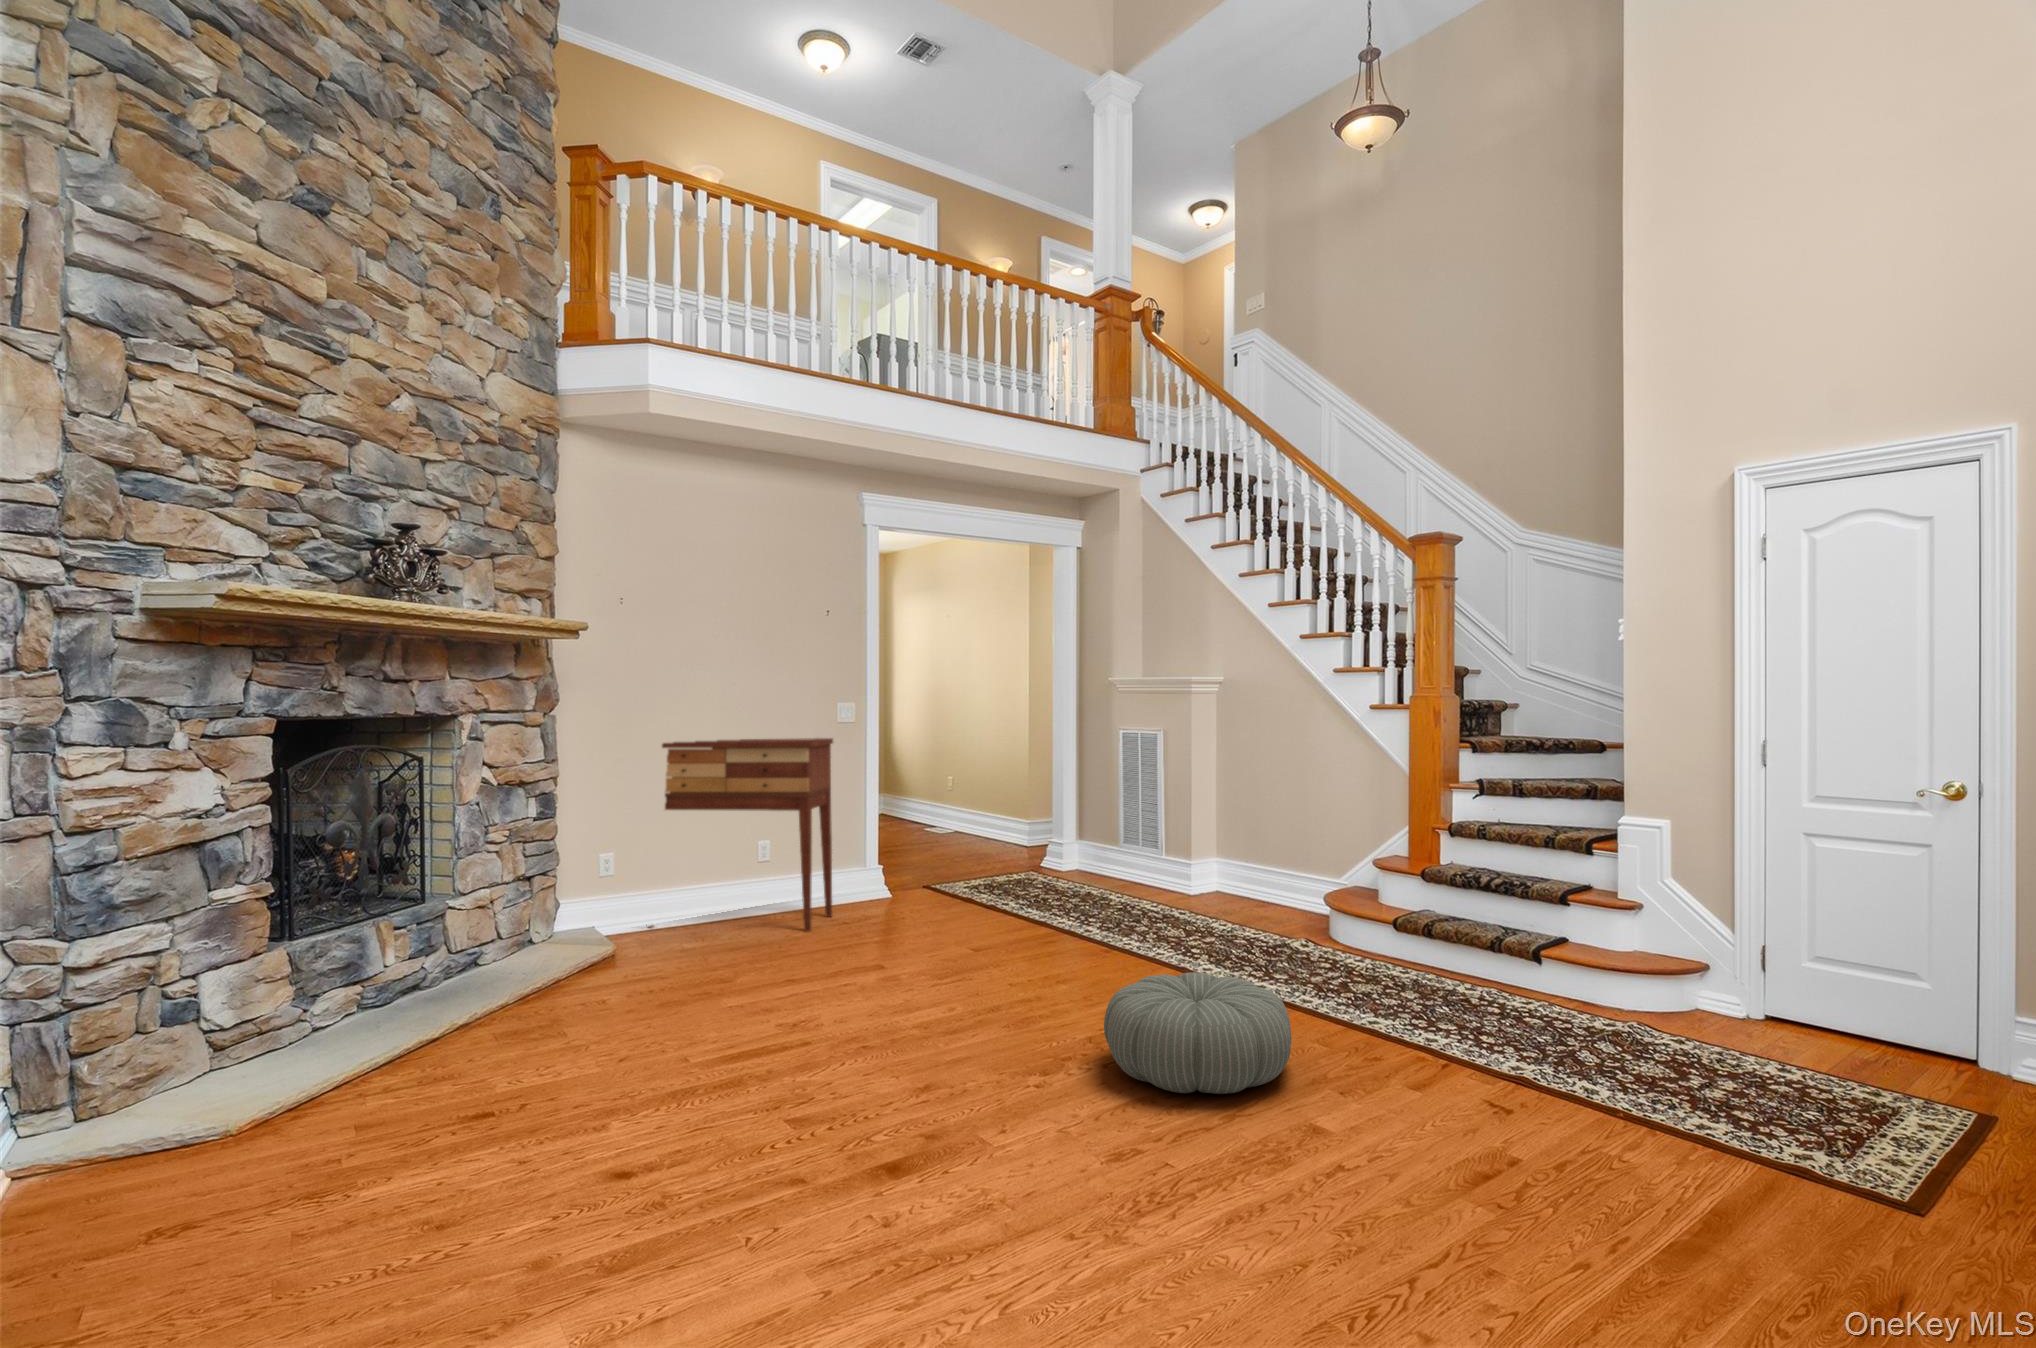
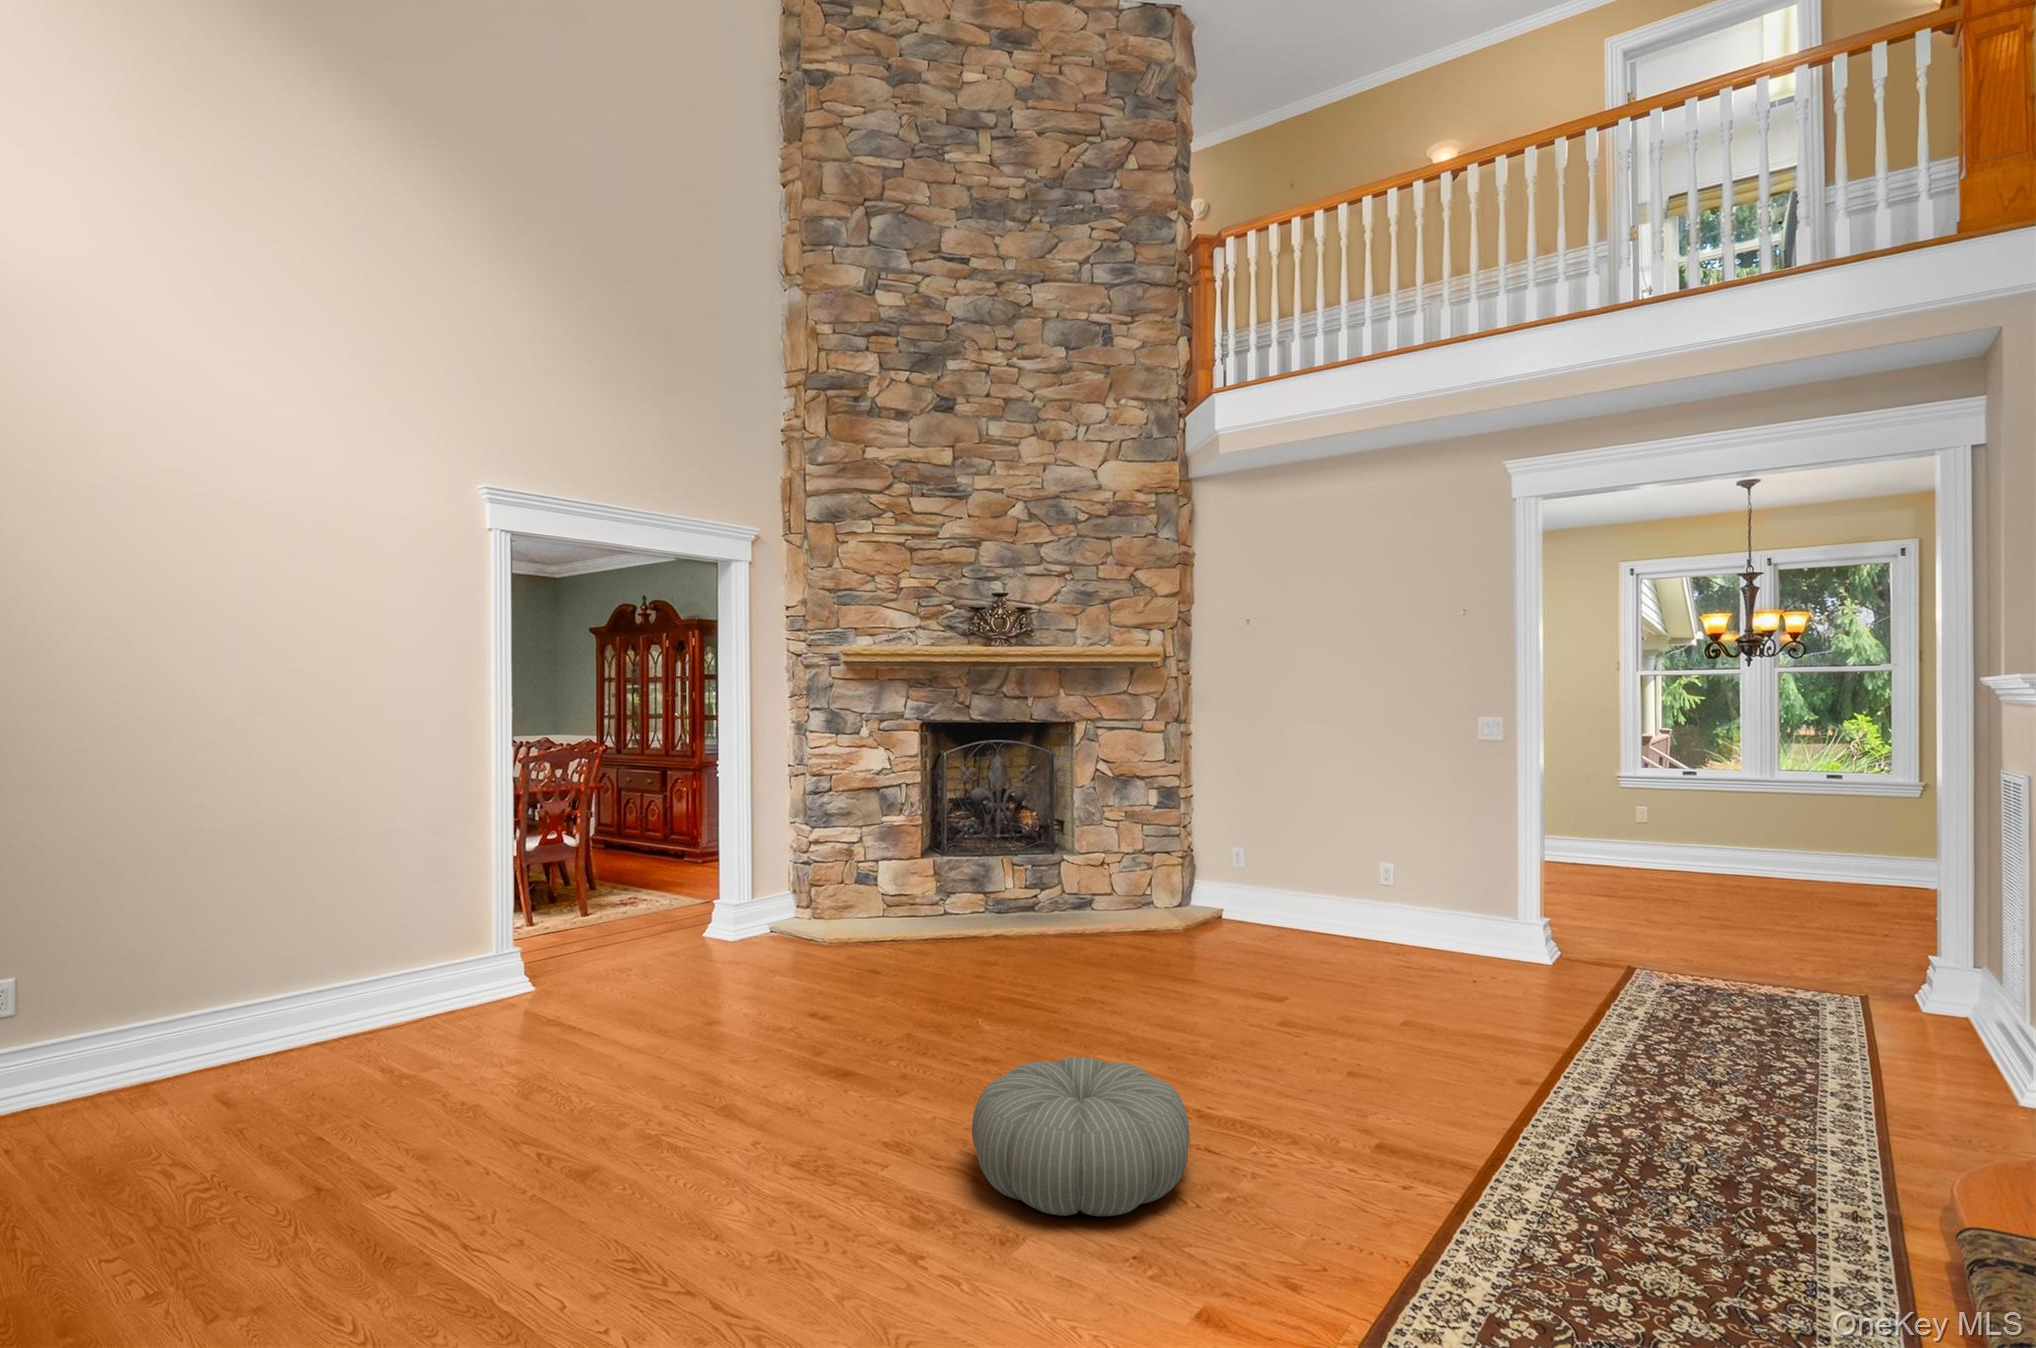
console table: present [648,738,833,932] -> none [1275,752,1423,967]

